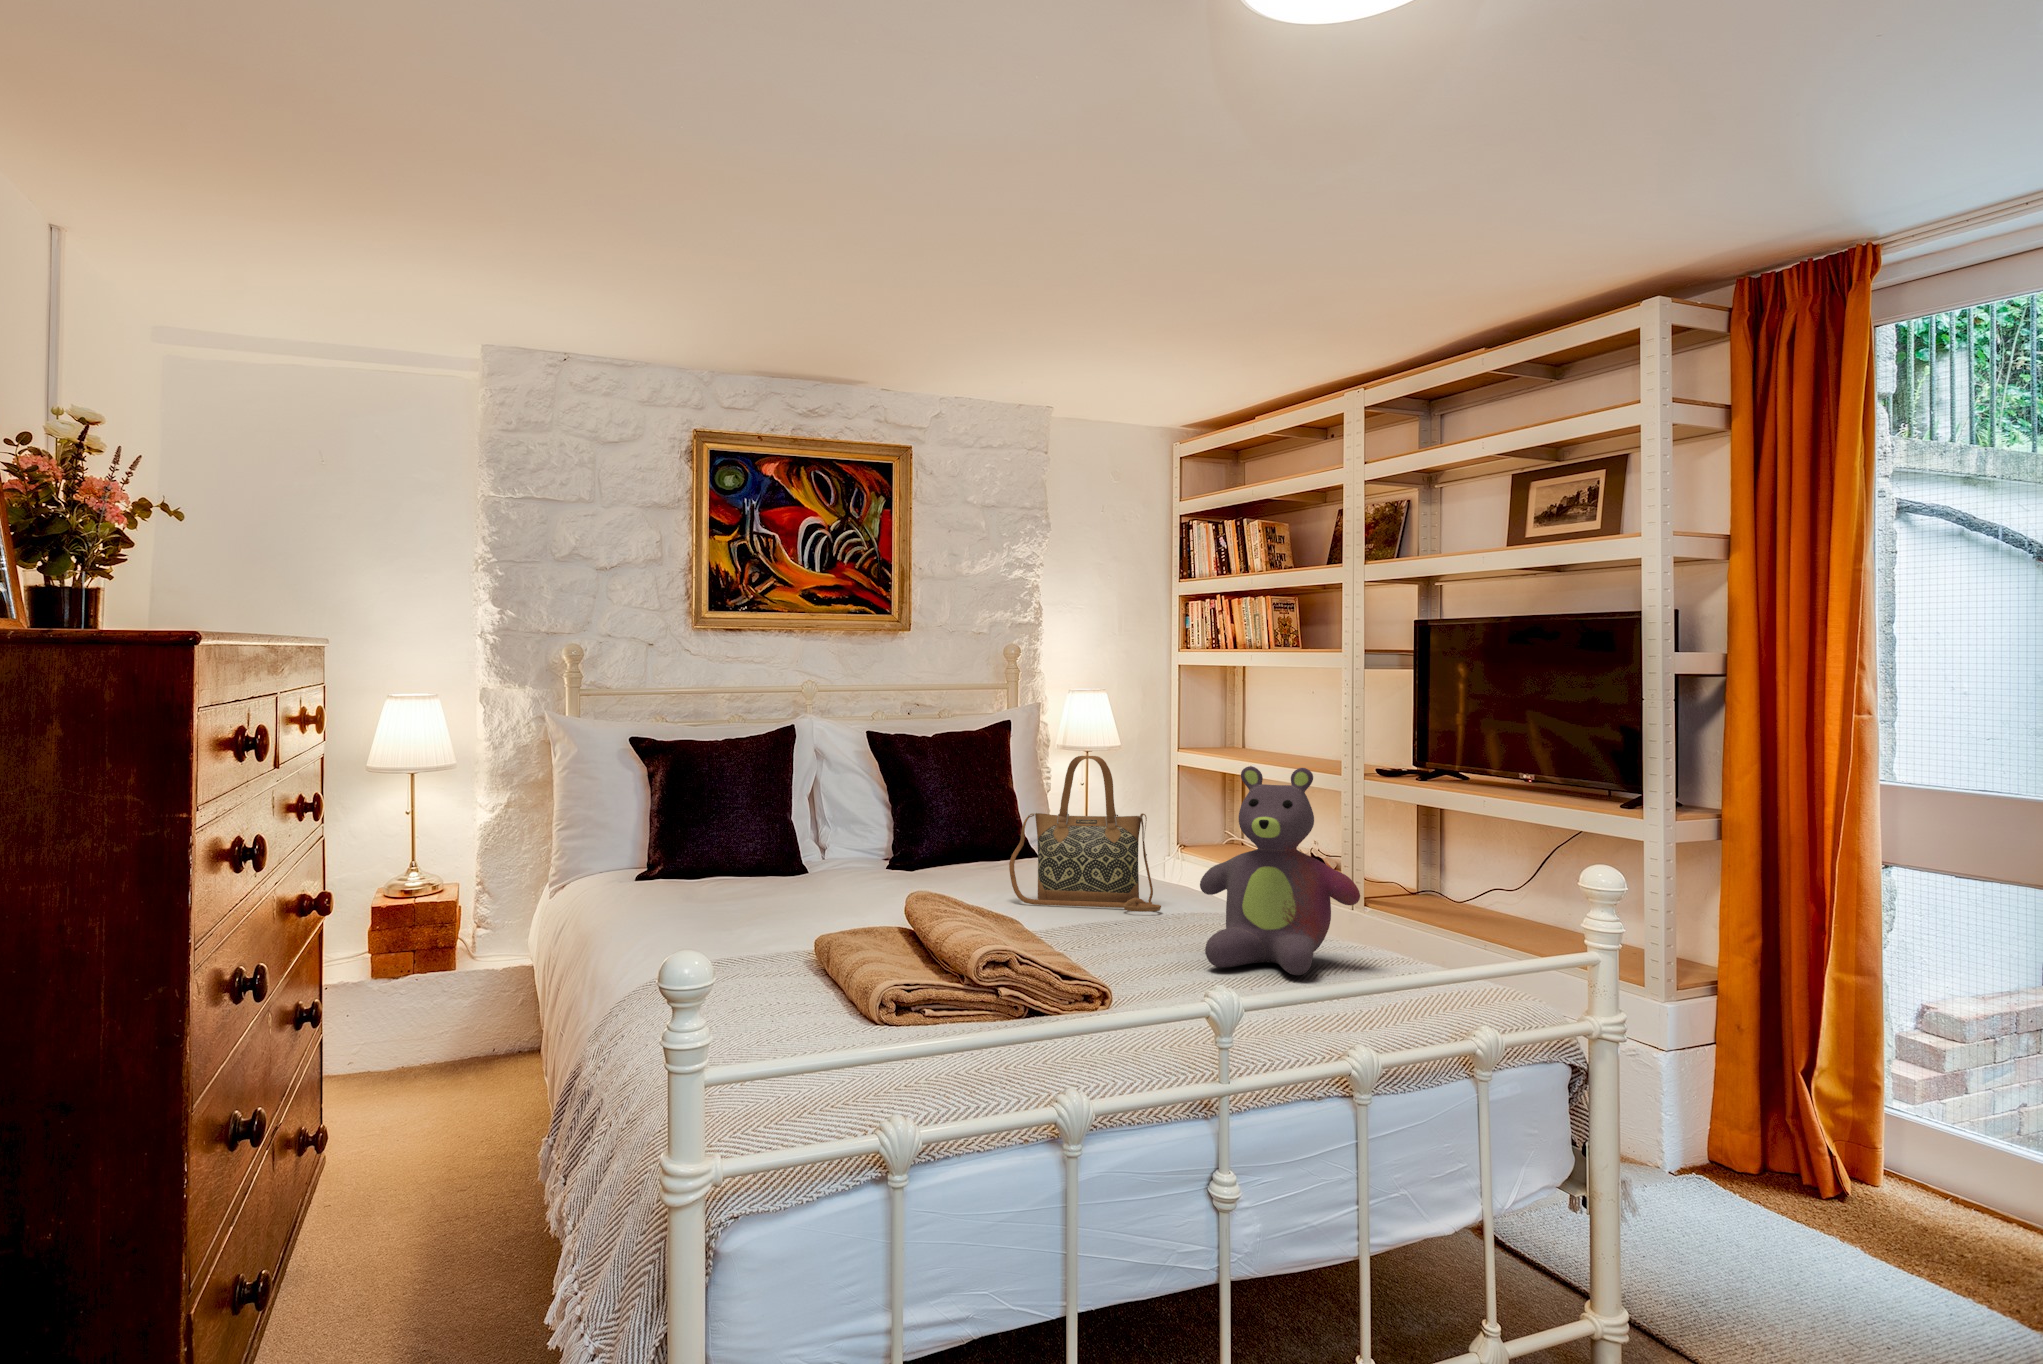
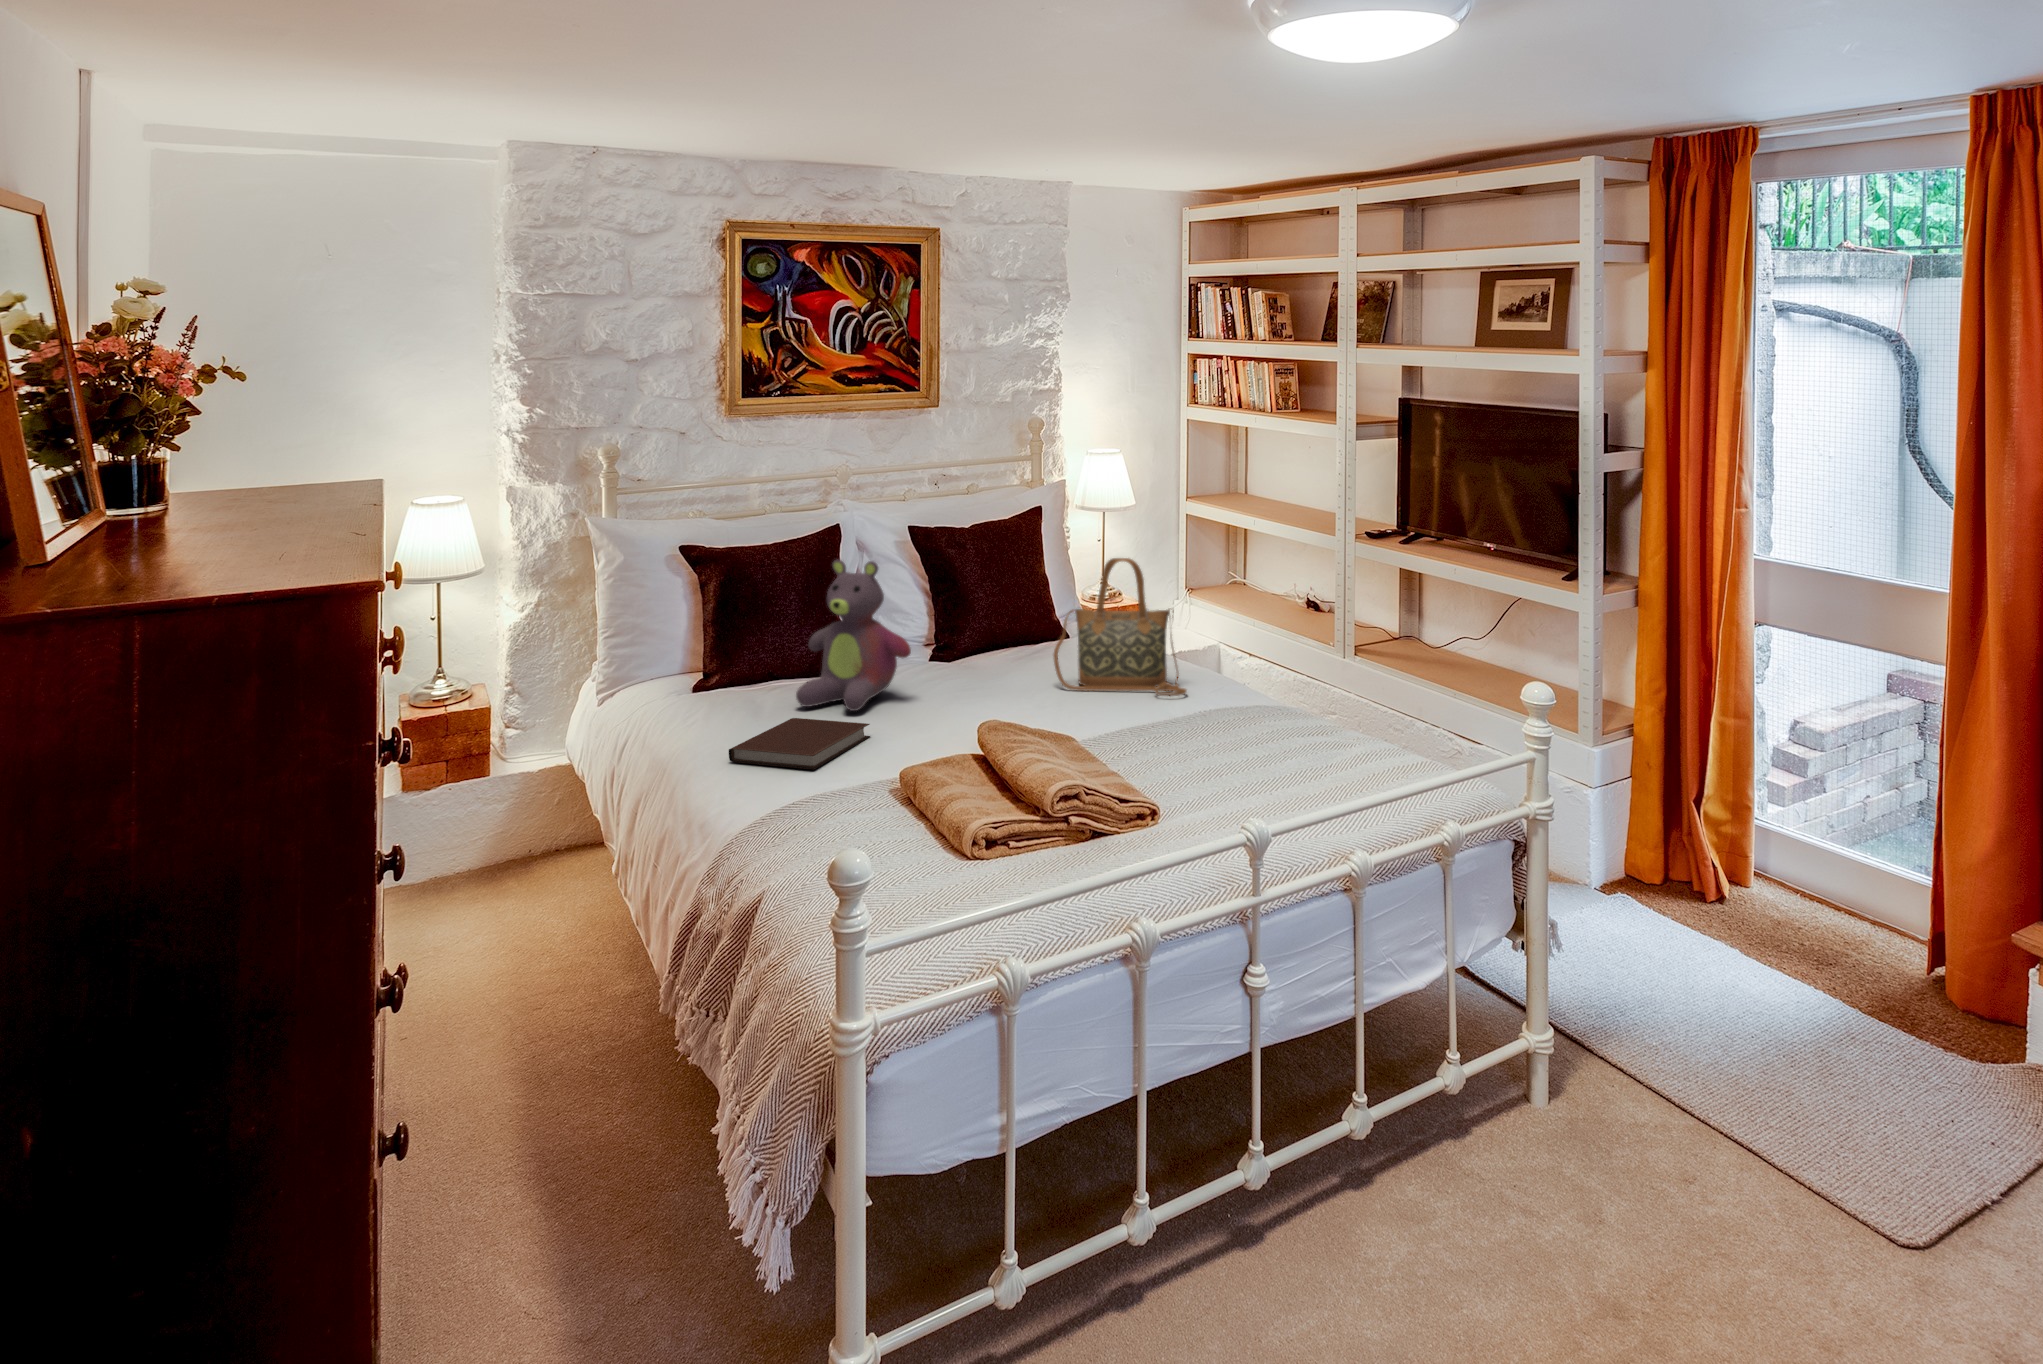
stuffed bear: present [1200,766,1360,975] -> present [796,559,911,711]
notebook: none [637,907,795,948] -> present [729,718,870,769]

